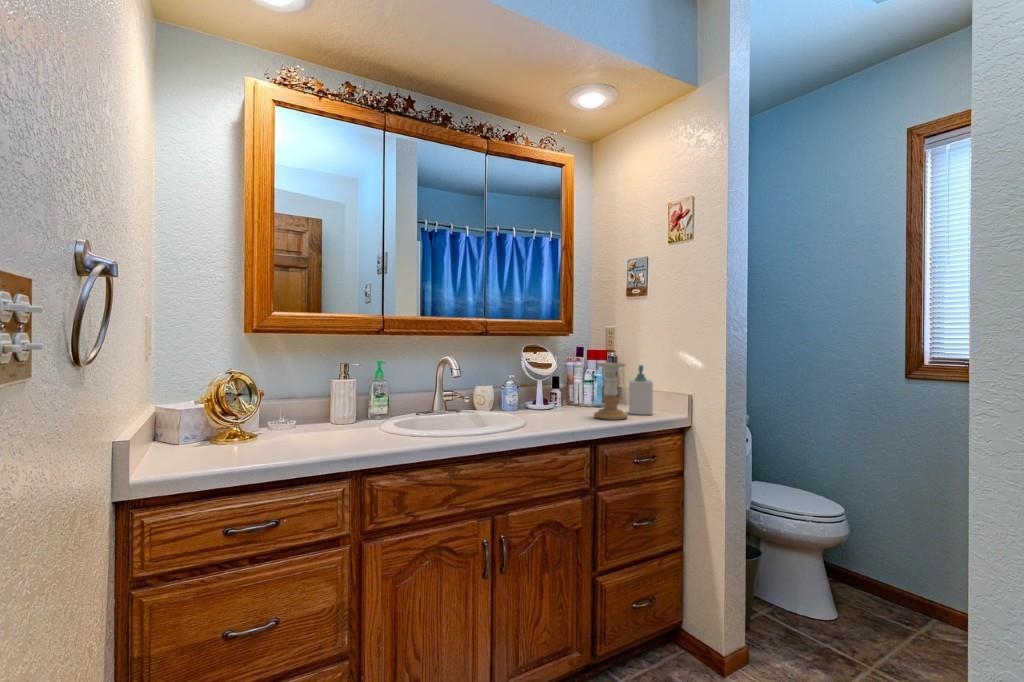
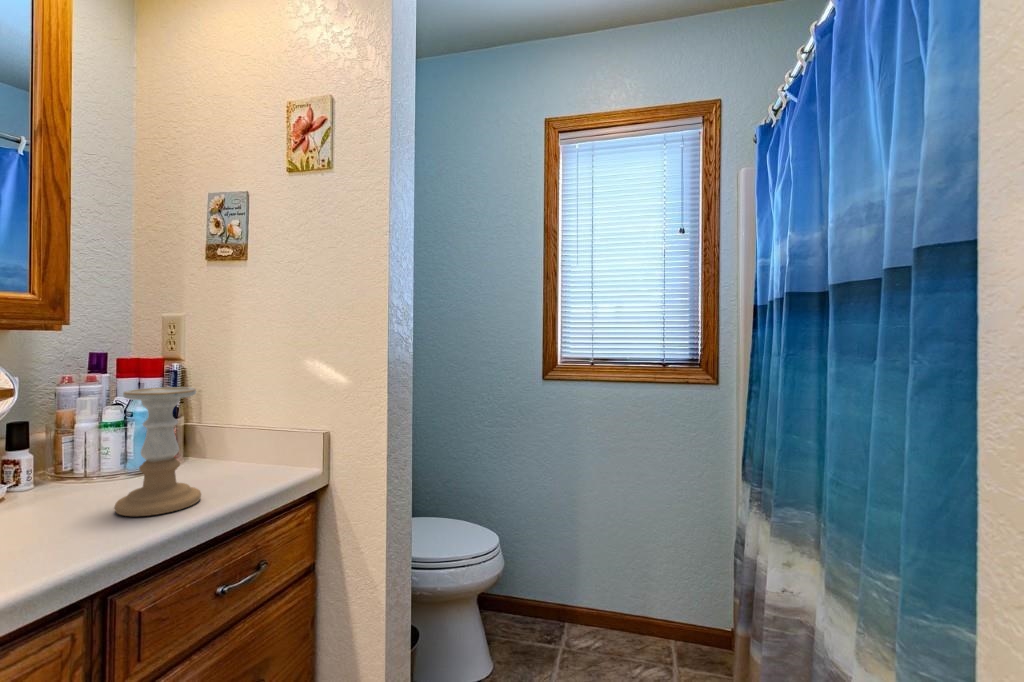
soap bottle: present [629,365,653,415] -> none [208,386,257,484]

